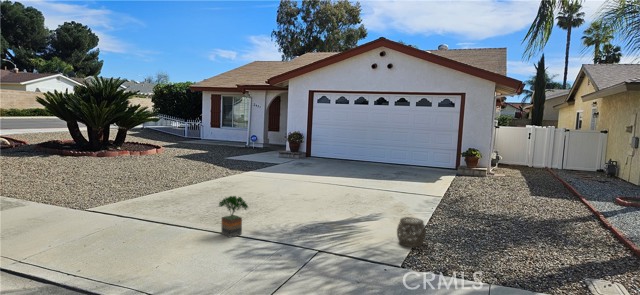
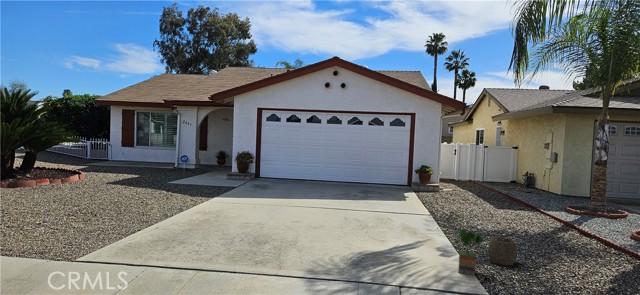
potted tree: present [219,196,248,237] -> present [455,230,484,275]

